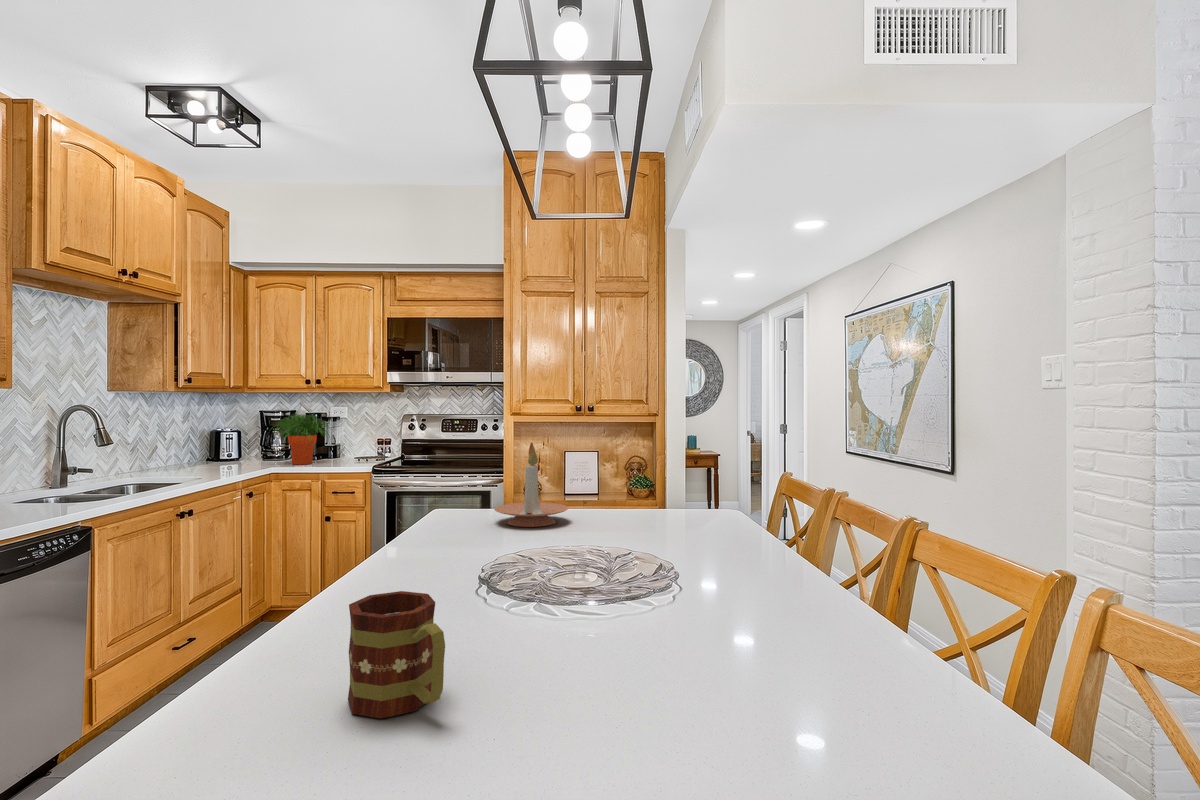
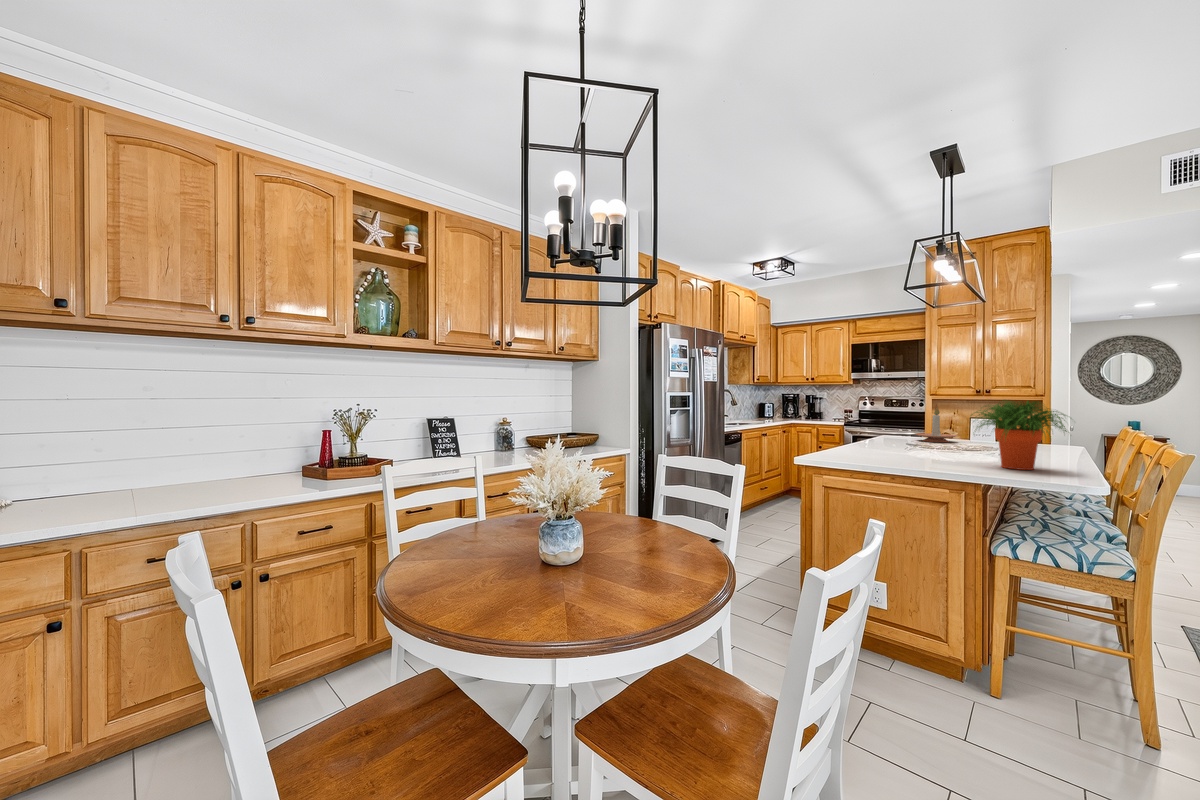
potted plant: present [274,414,334,465] -> present [972,400,1067,470]
mug: present [348,591,445,719] -> none [868,433,896,459]

